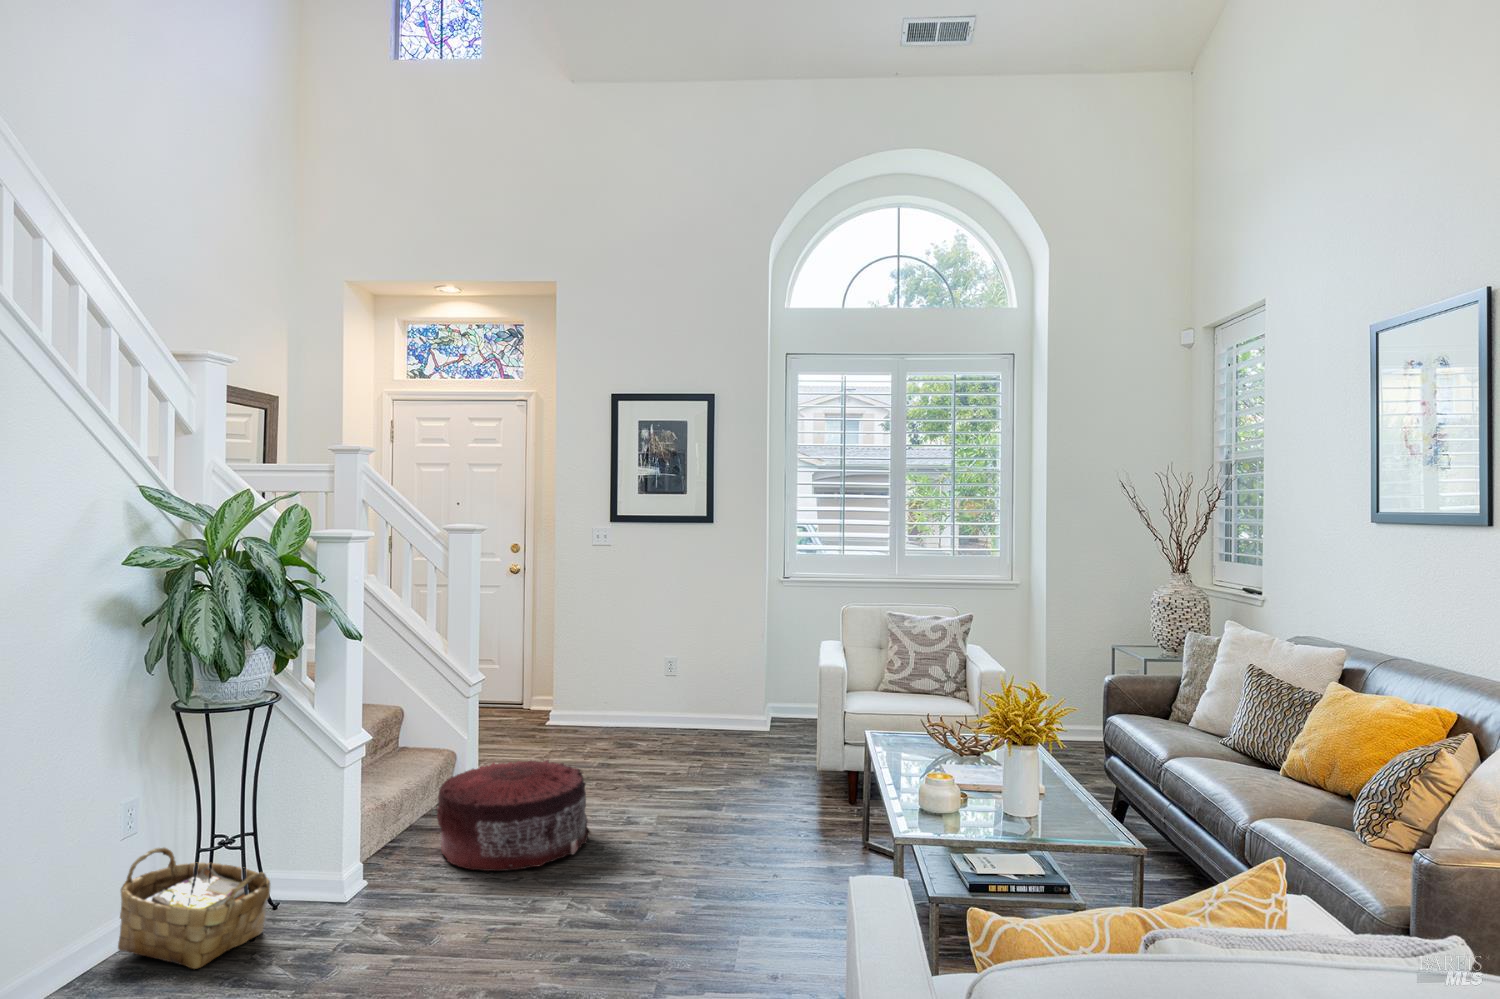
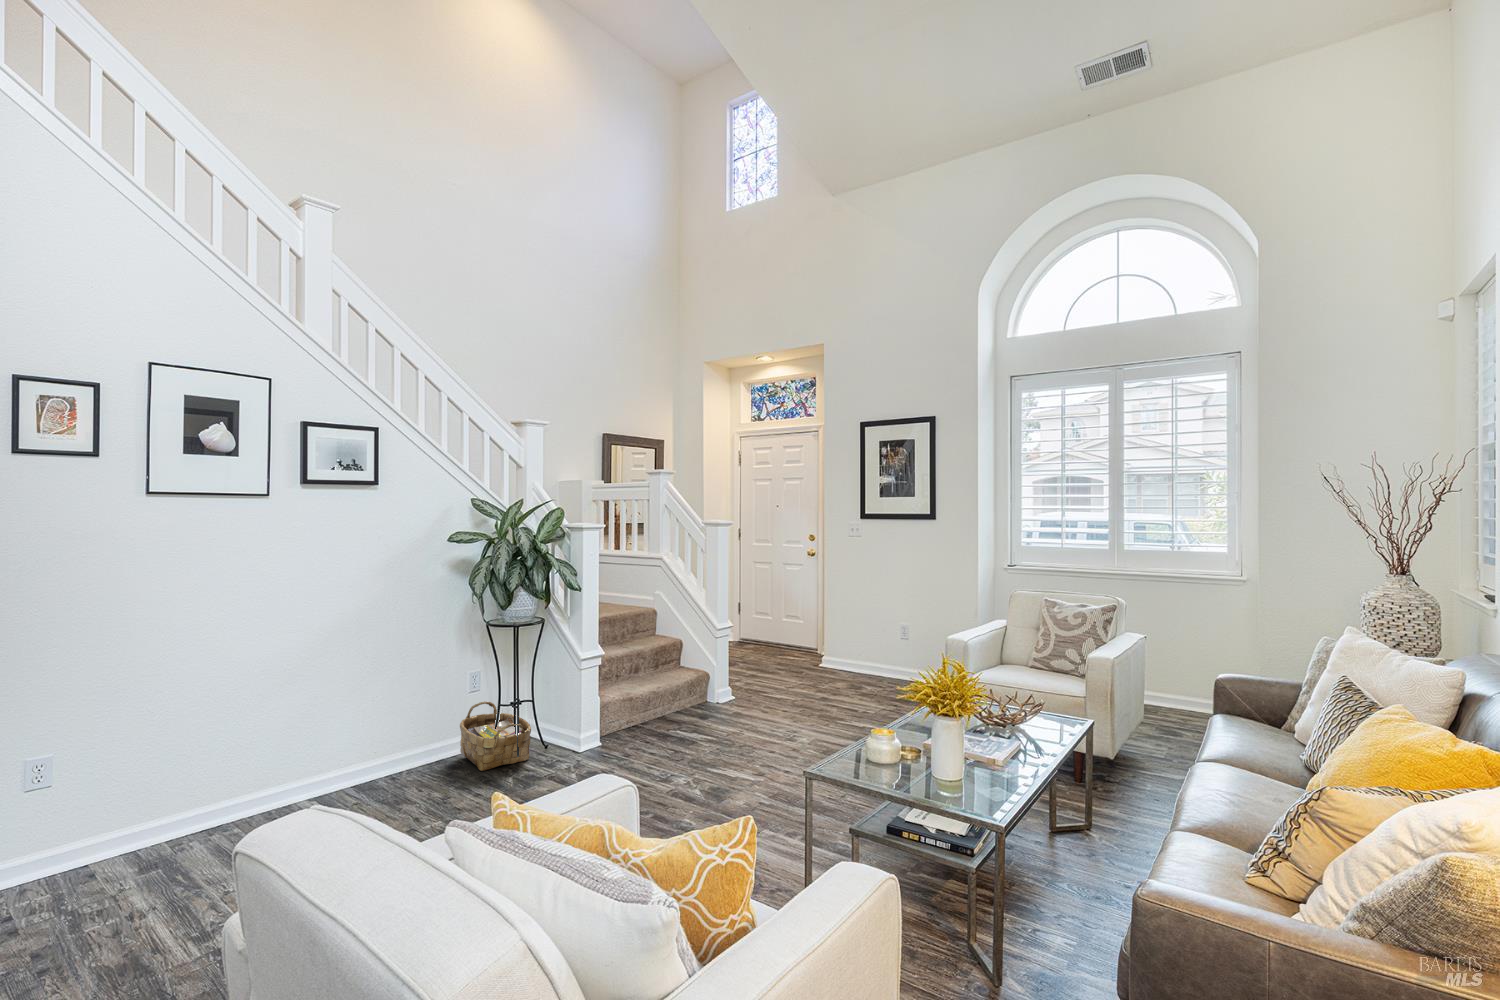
pouf: present [437,760,590,871] -> none [653,681,753,755]

